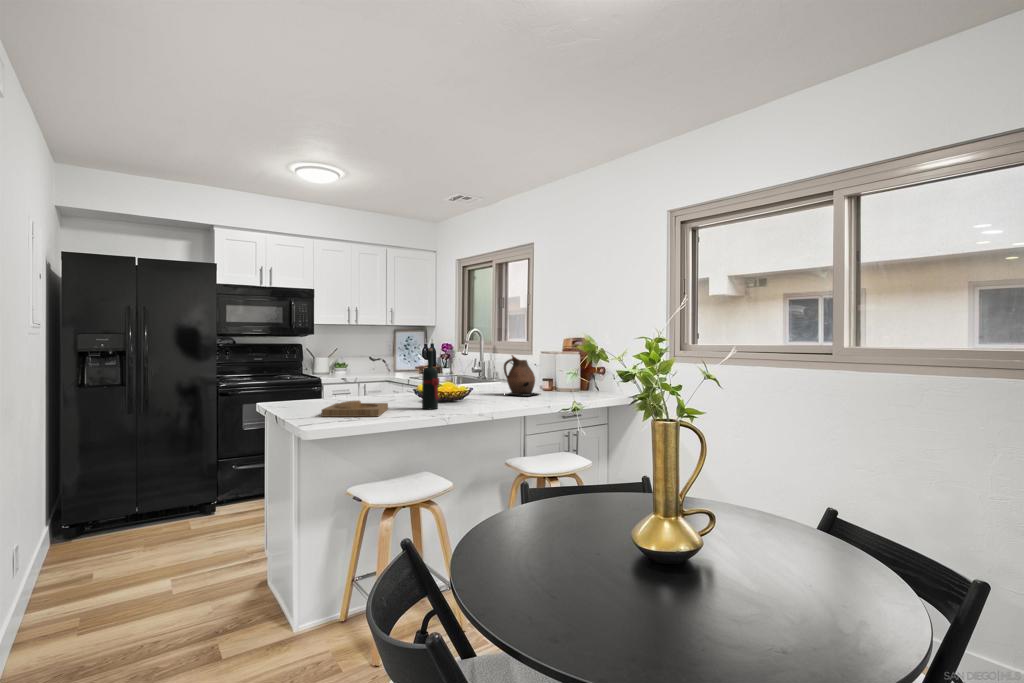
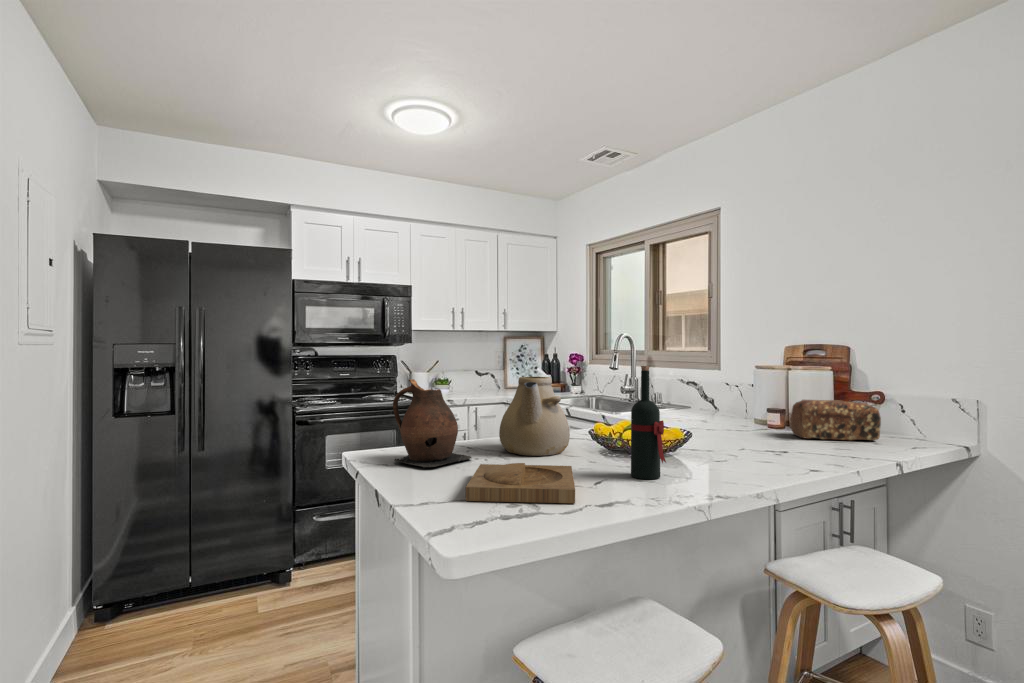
ceramic pitcher: present [504,355,539,396] -> present [393,379,471,468]
teapot: none [357,356,400,403] -> present [499,376,570,456]
bread loaf: none [551,371,595,395] -> present [790,400,881,440]

